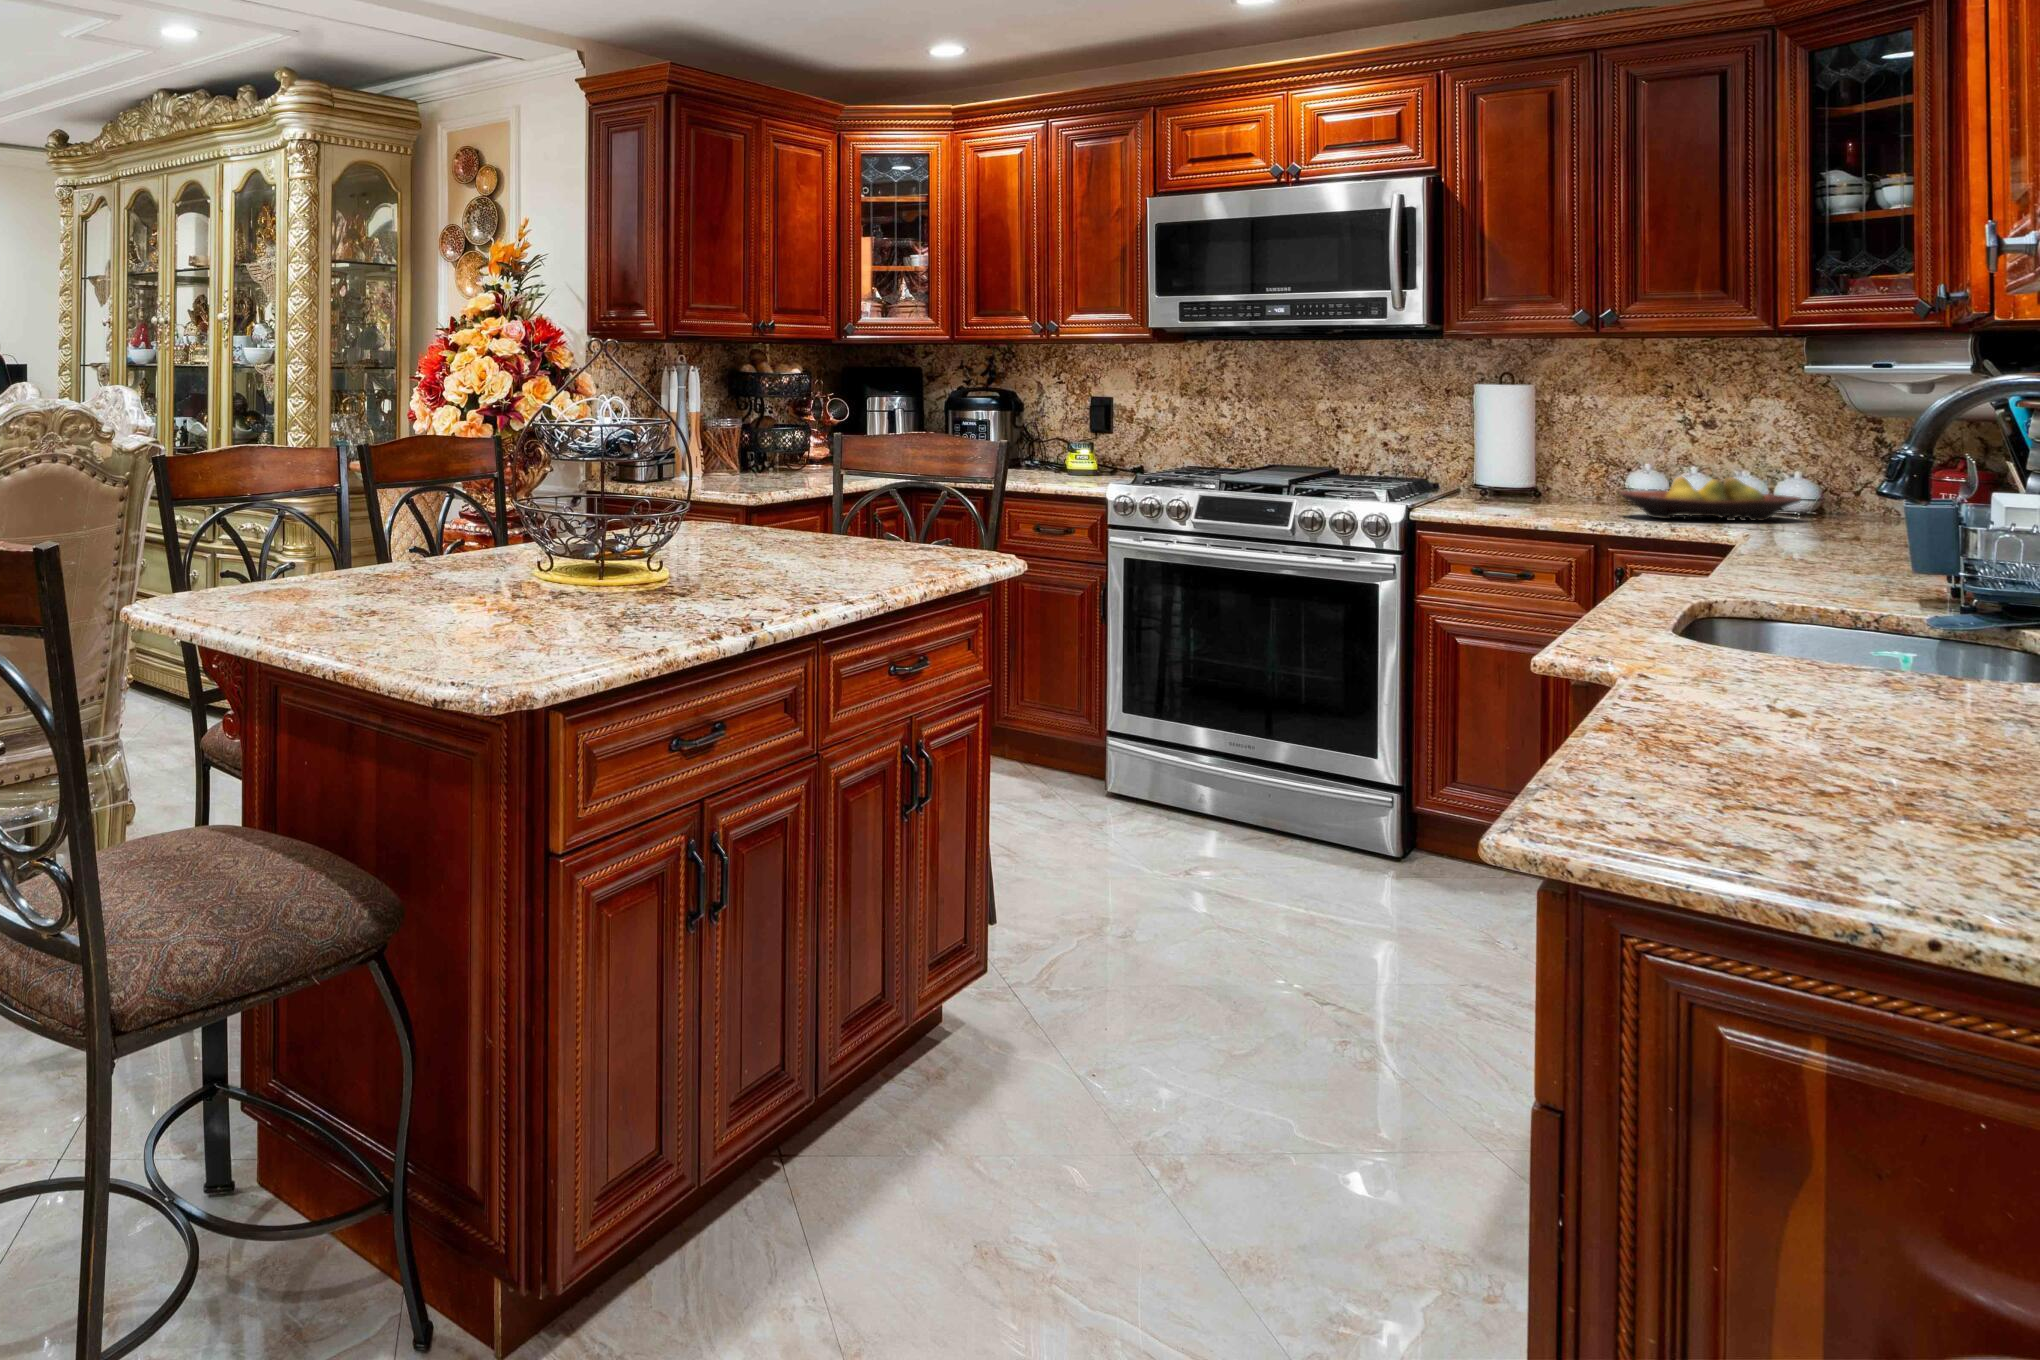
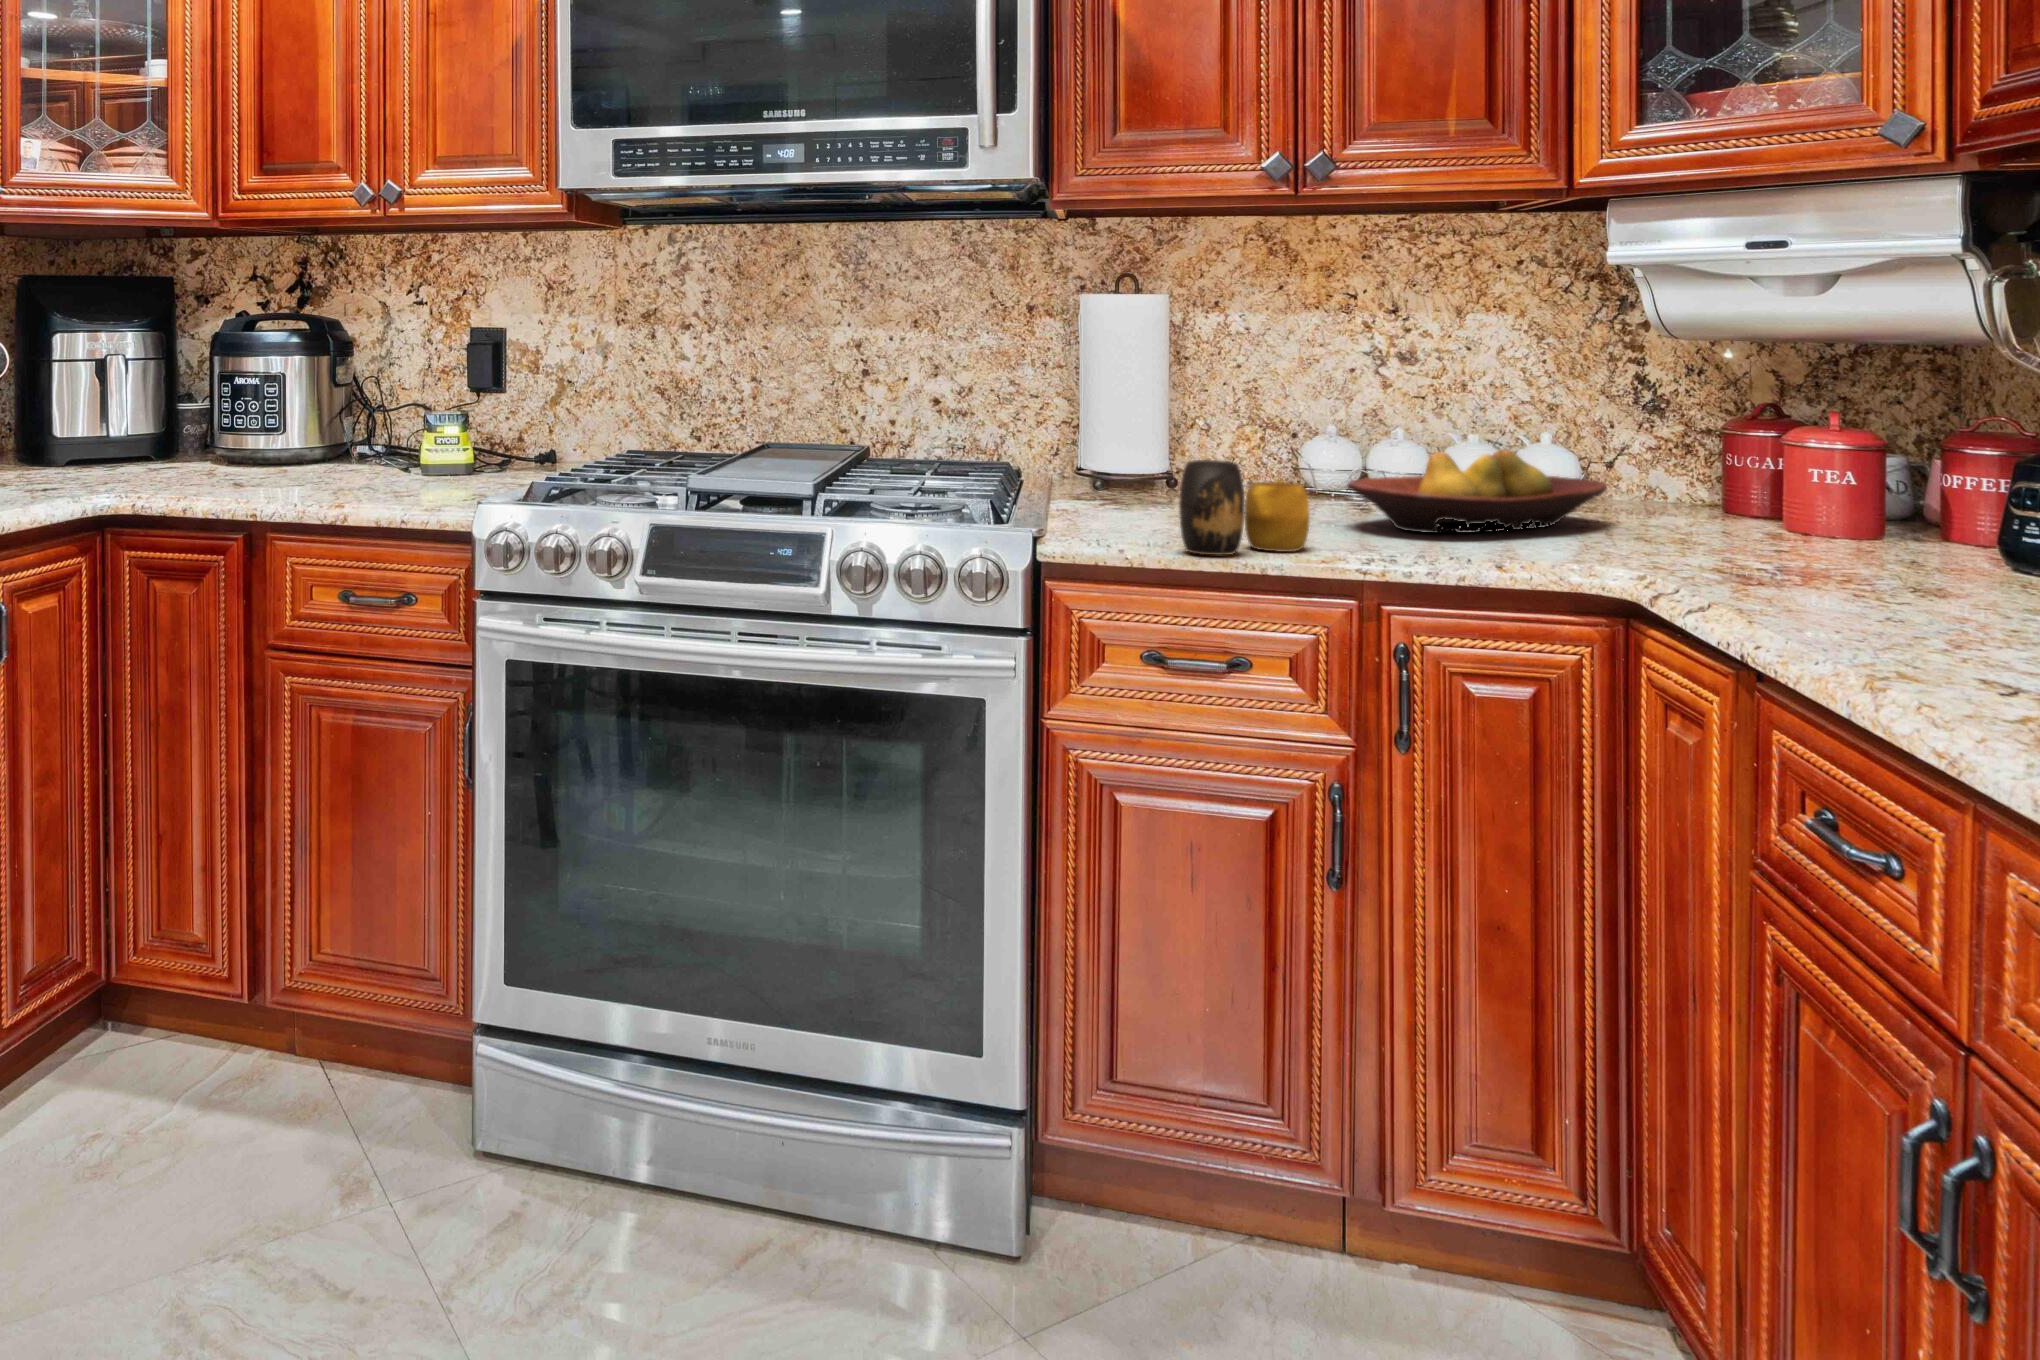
vase: none [1492,473,1572,521] -> present [1179,460,1310,555]

